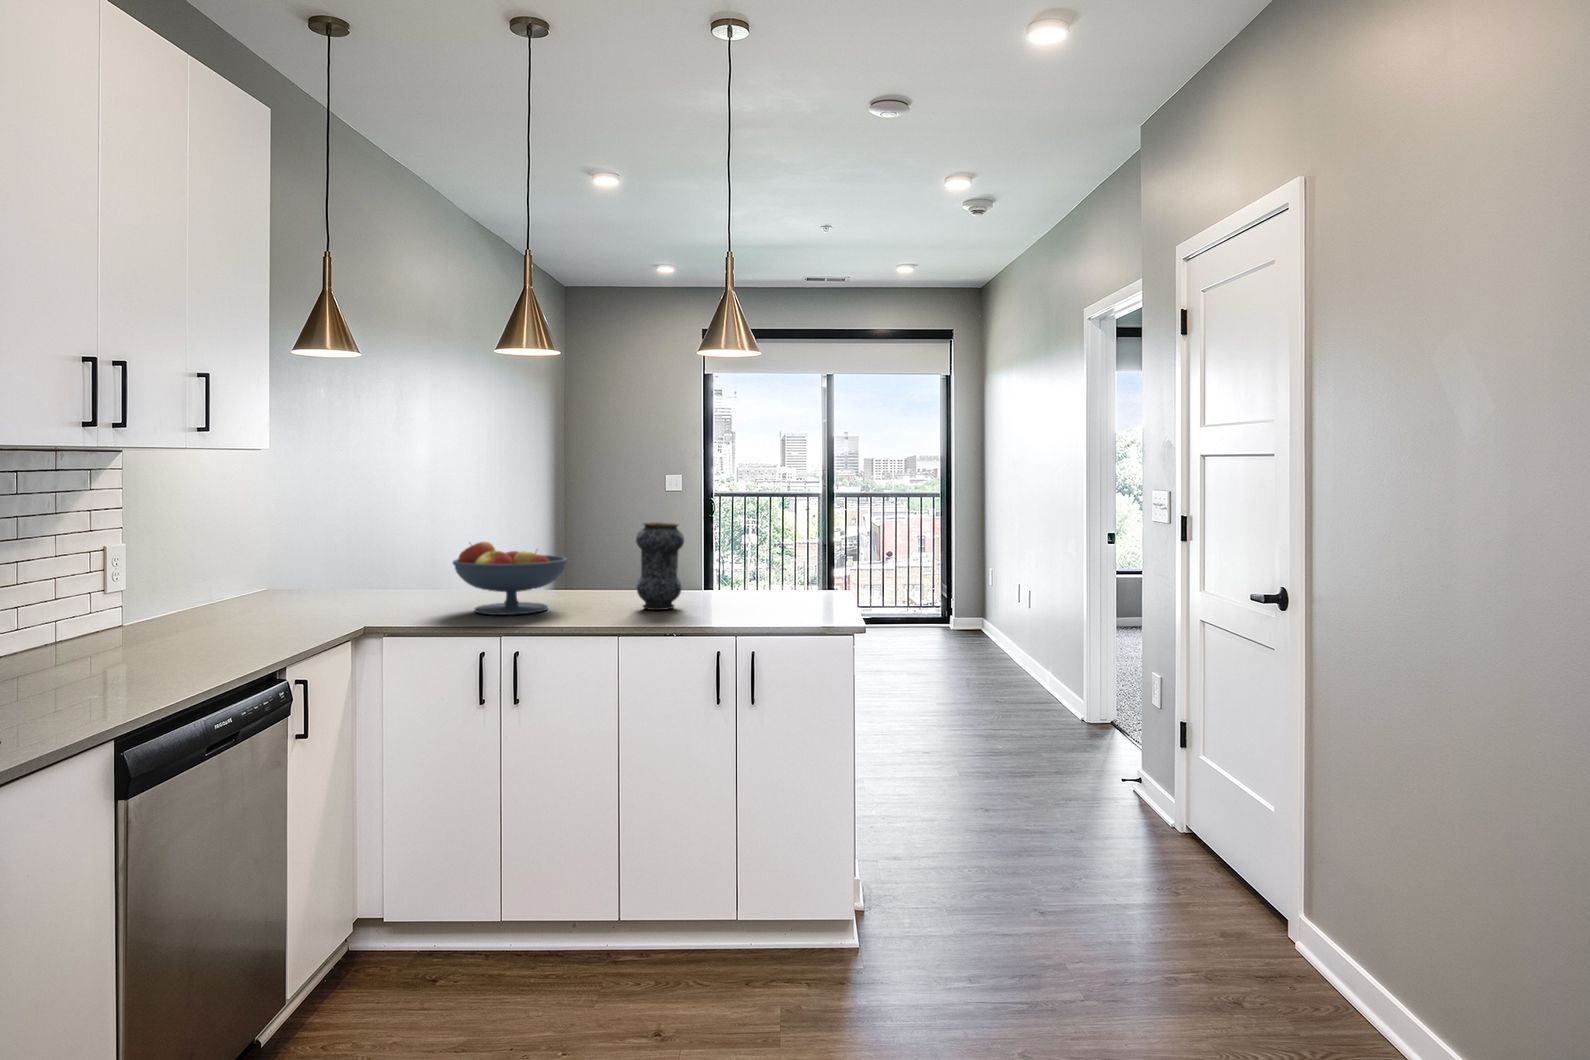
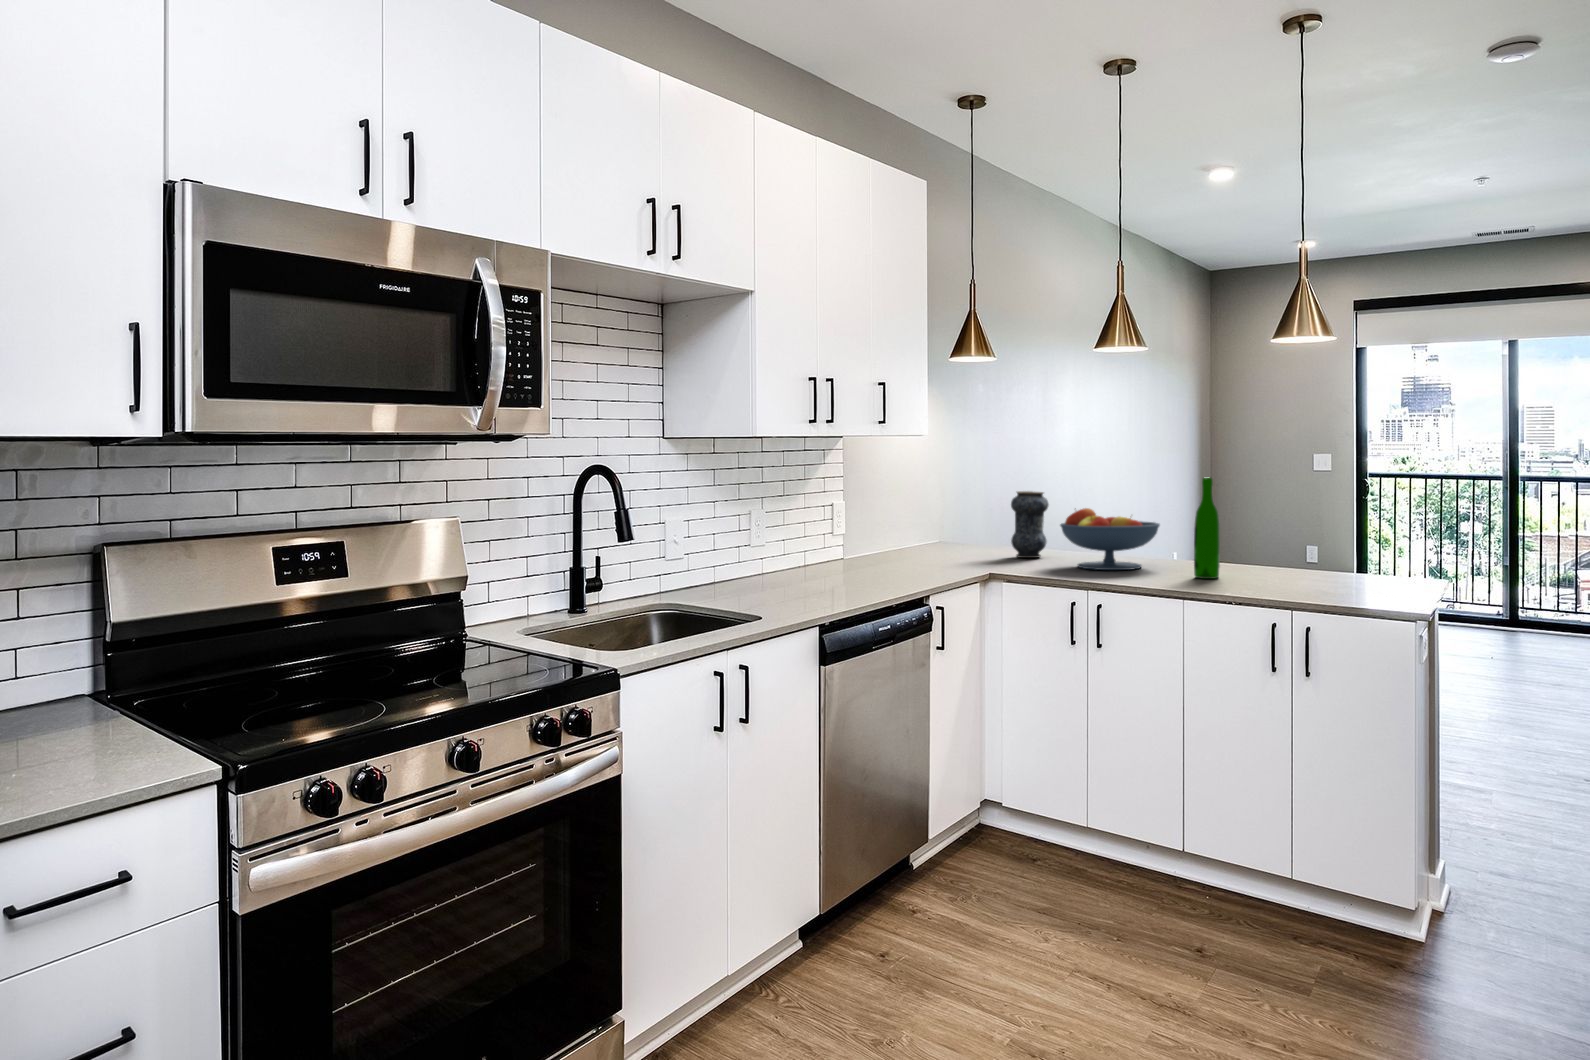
wine bottle: none [609,508,635,620] -> present [1194,478,1220,579]
vase: present [636,522,684,610] -> present [1011,491,1049,558]

